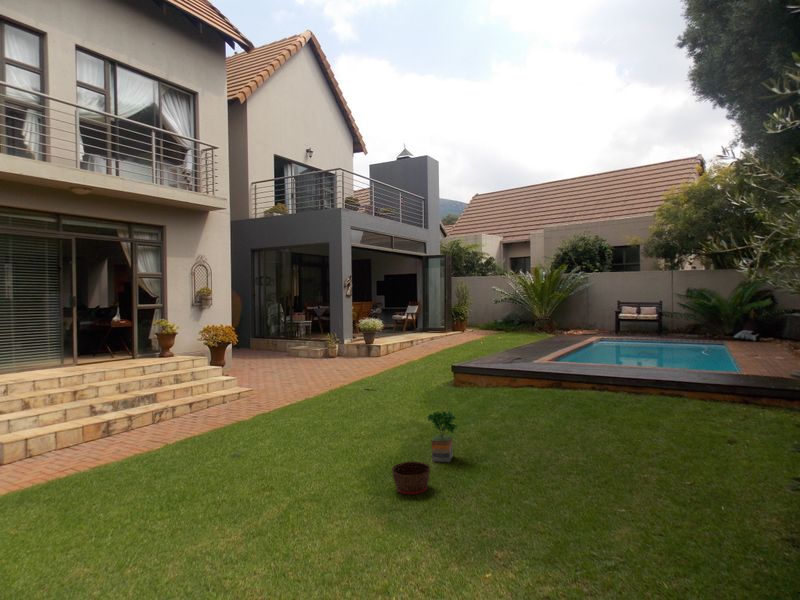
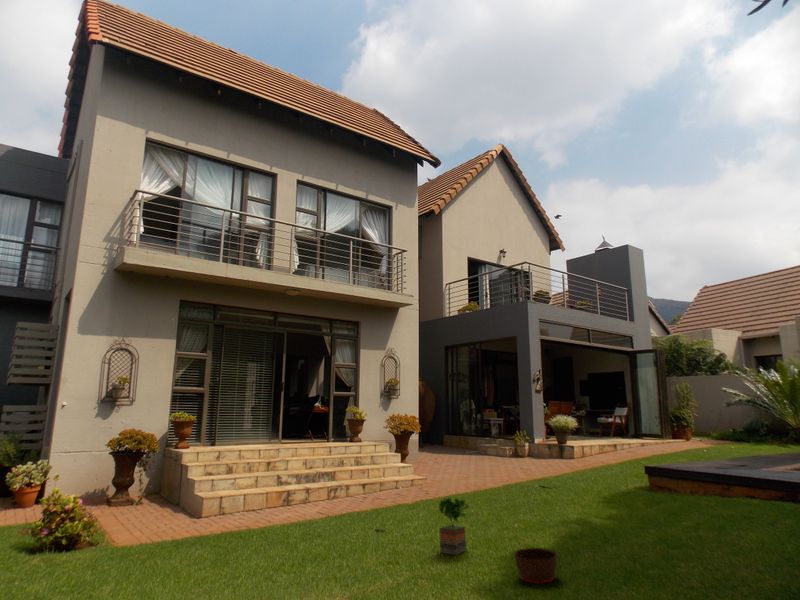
potted tree: present [427,412,457,462] -> present [438,498,469,555]

